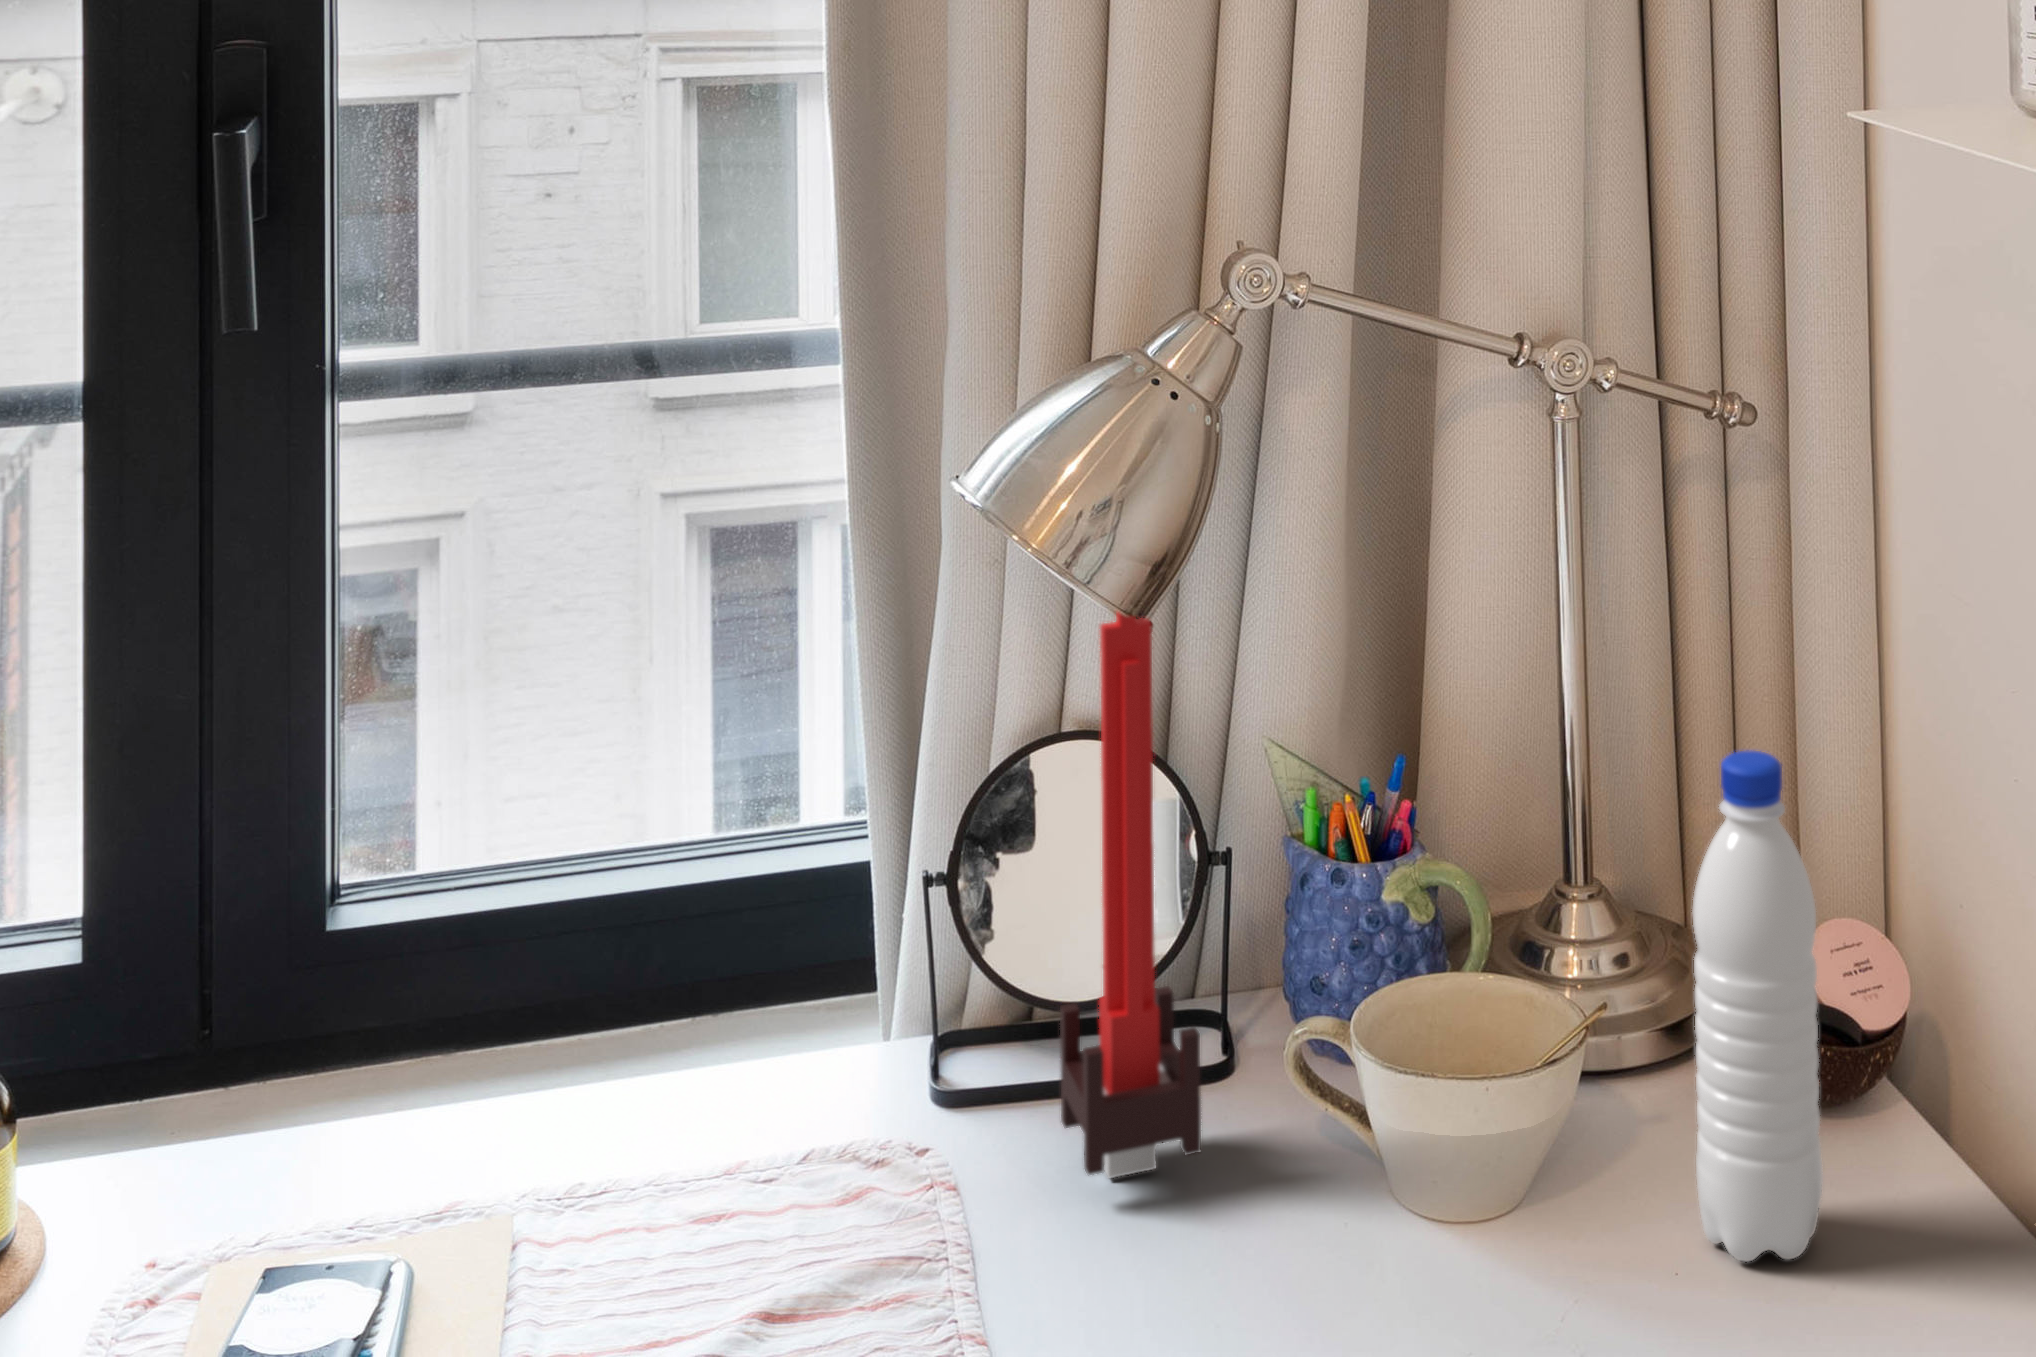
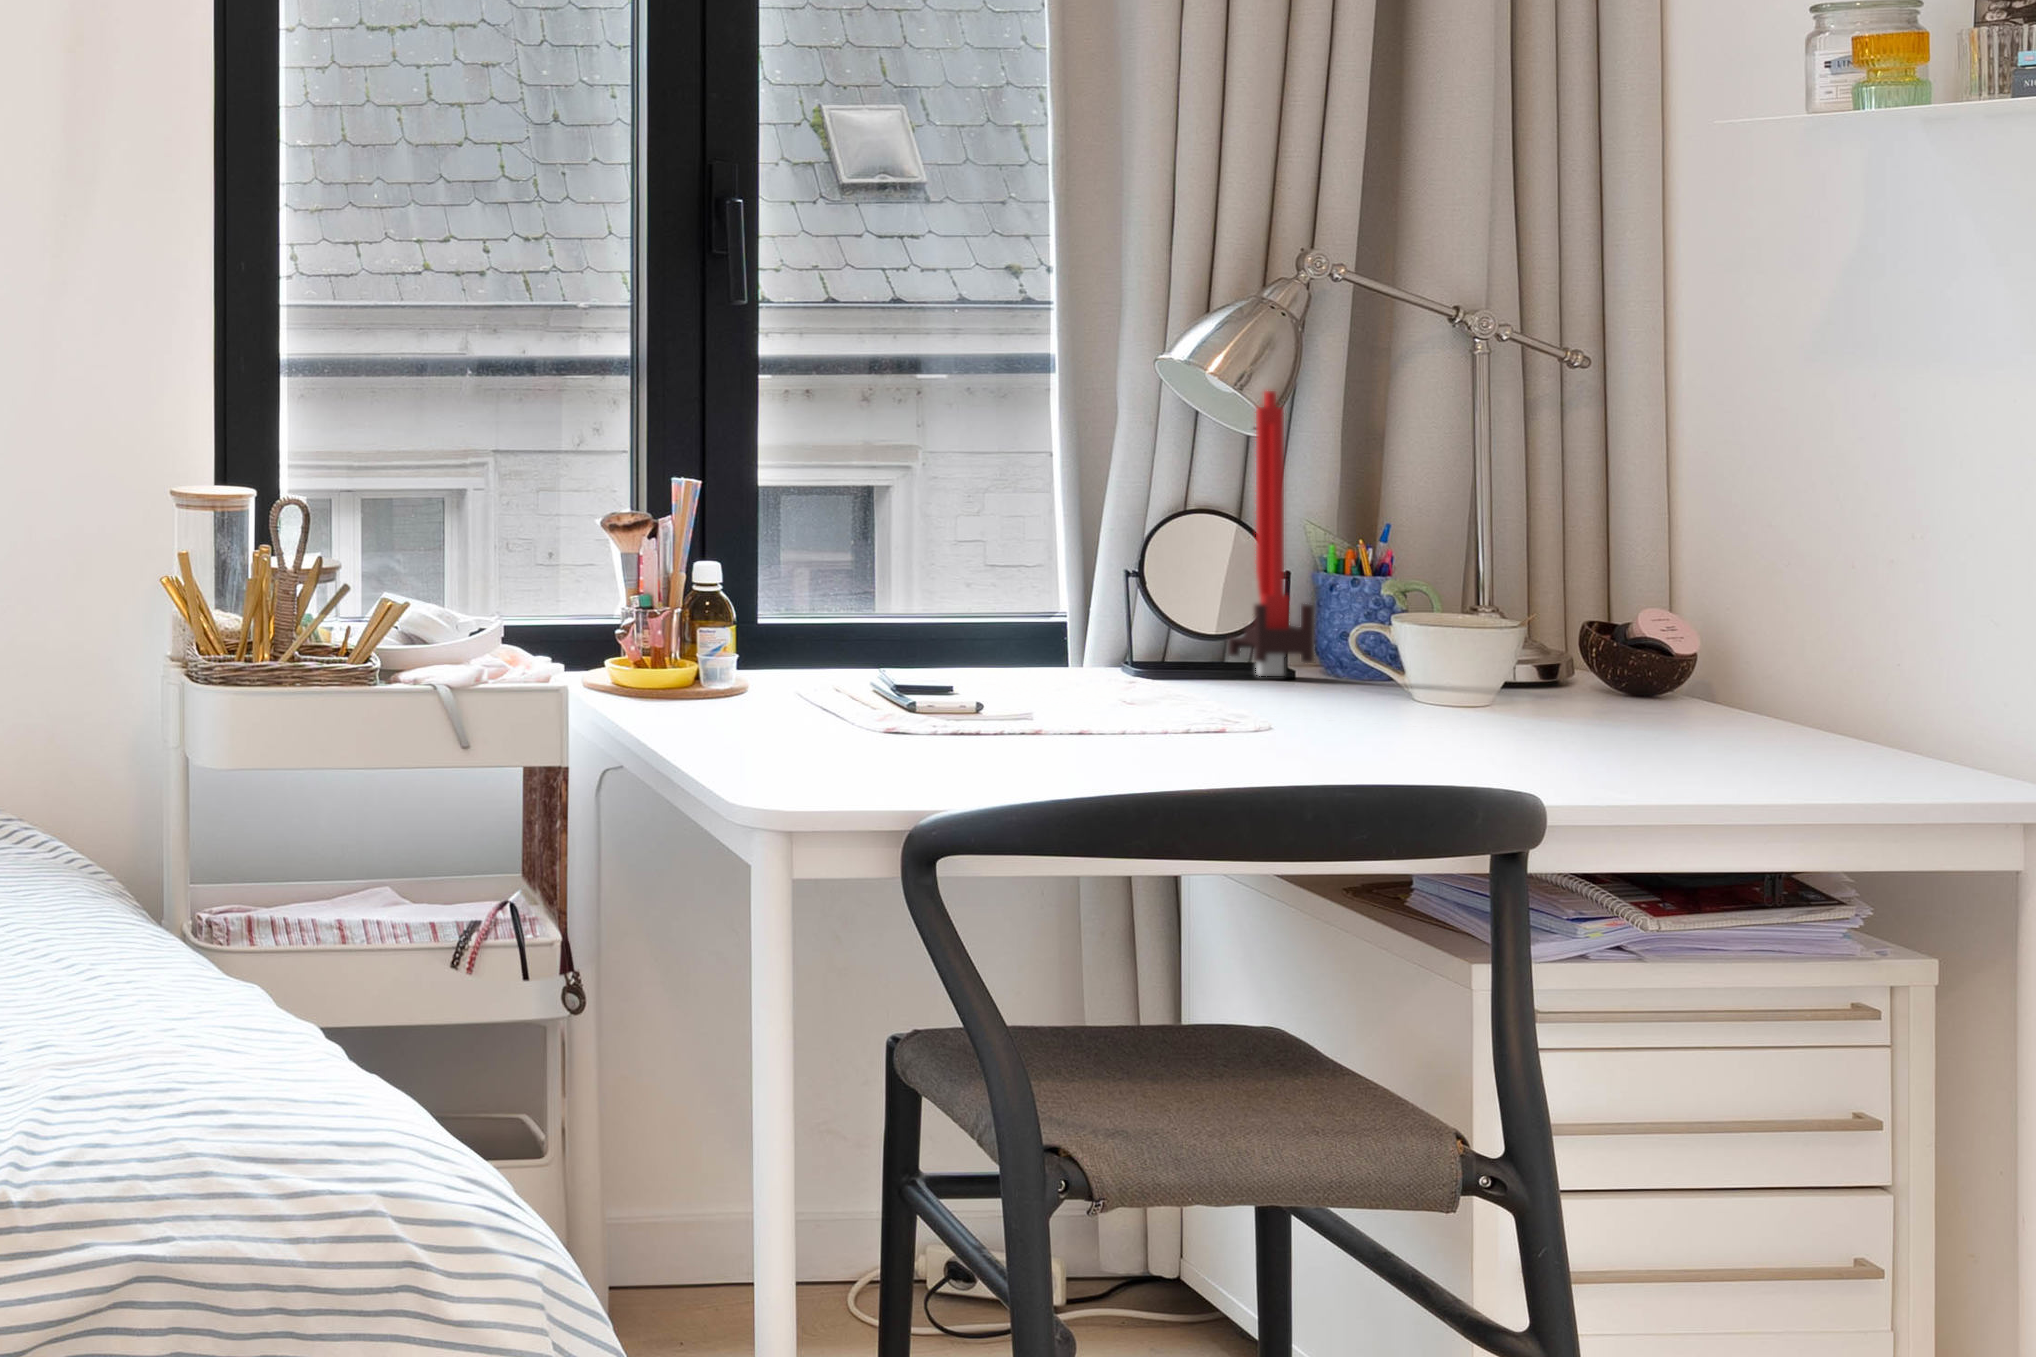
water bottle: present [1692,750,1823,1262] -> none [1600,465,1673,705]

